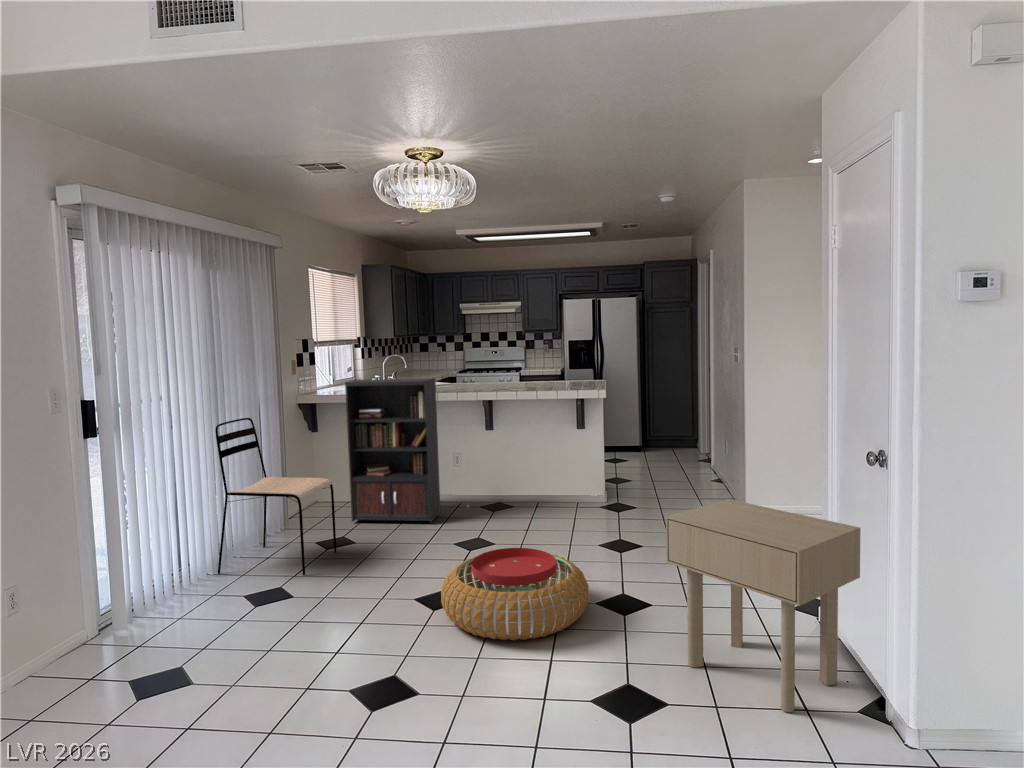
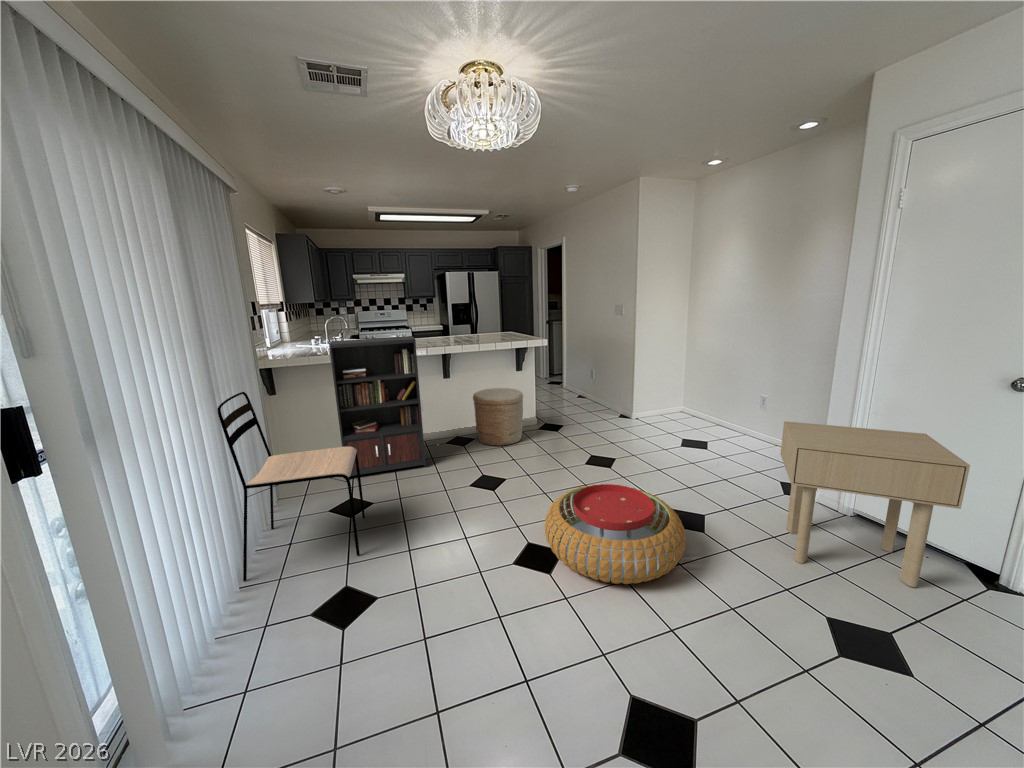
woven basket: none [508,447,570,517] -> present [473,388,523,446]

